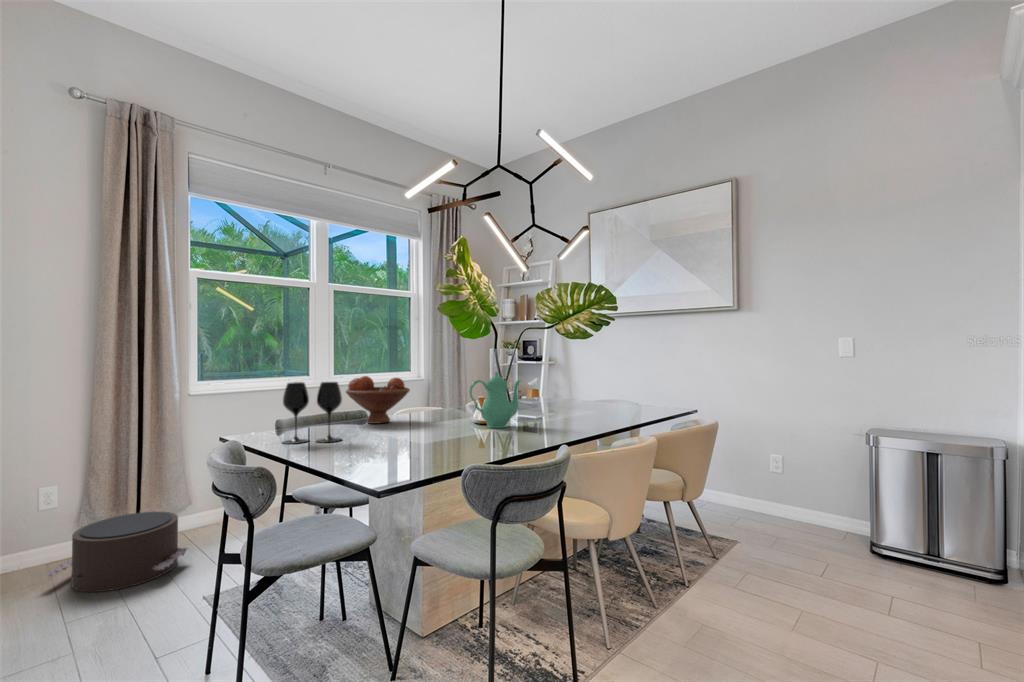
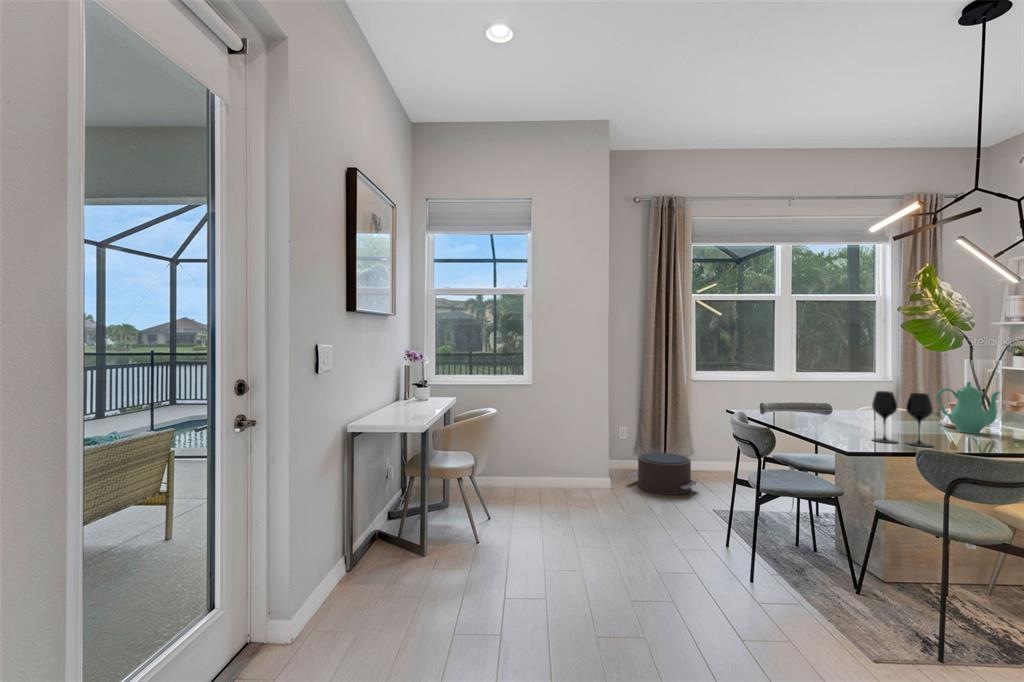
fruit bowl: present [346,376,410,424] -> none [814,377,873,416]
wine glass: present [283,382,342,444] -> present [872,391,933,447]

